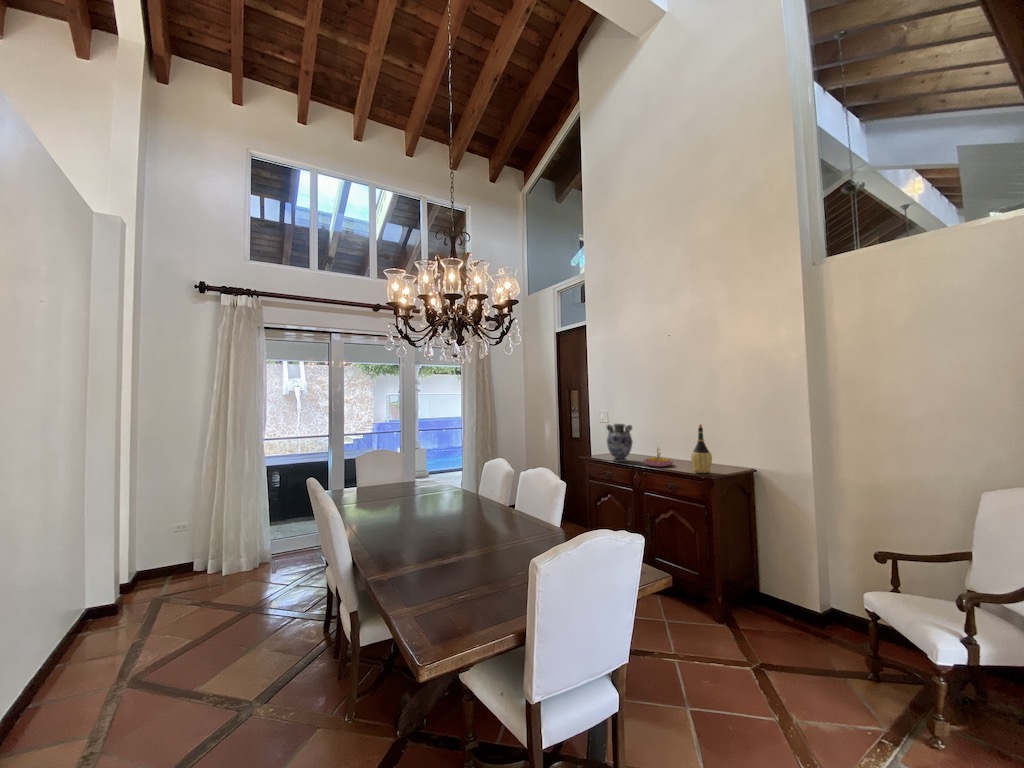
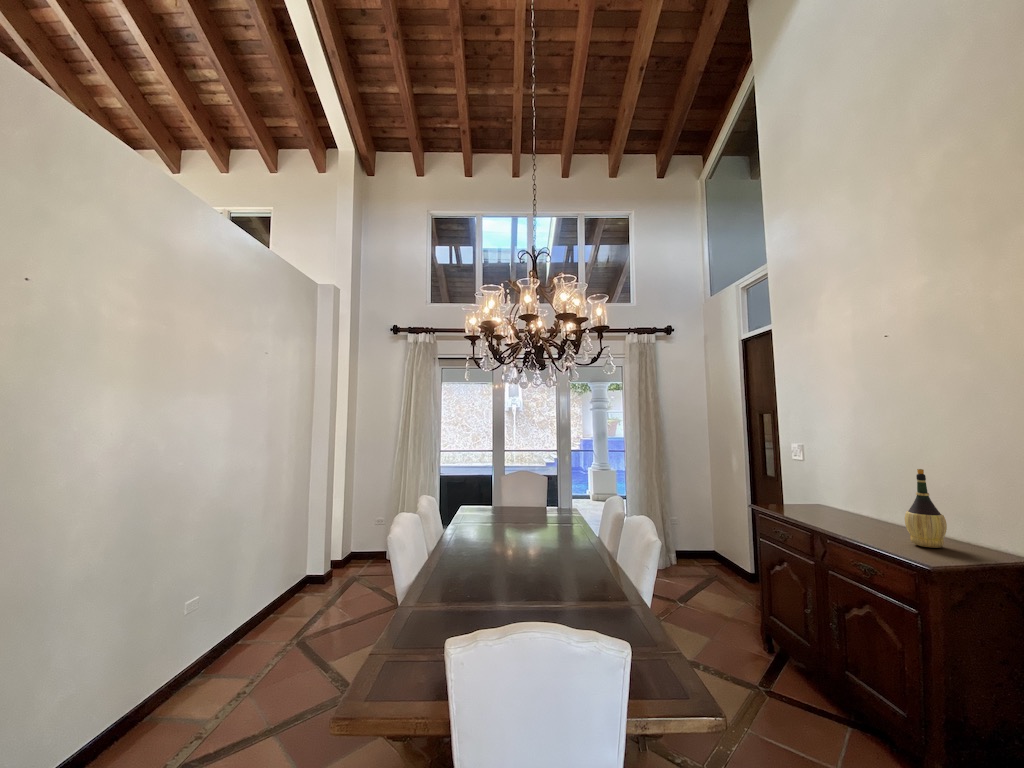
decorative vase: present [607,424,632,462] -> none [783,461,823,514]
candle holder: present [644,448,673,467] -> none [835,497,888,529]

